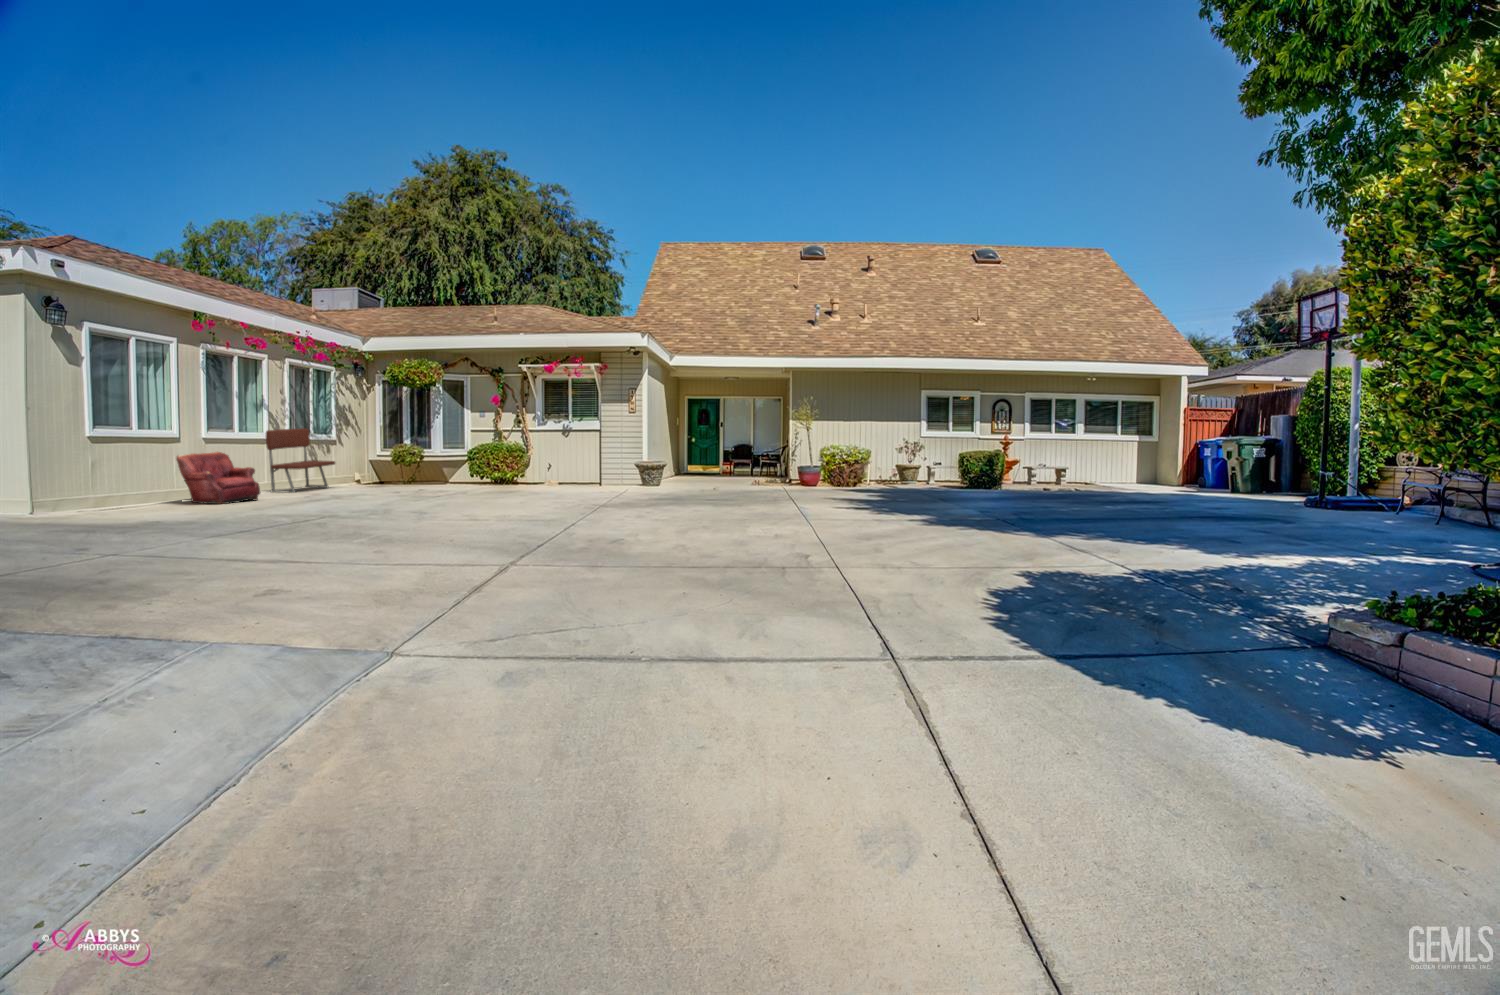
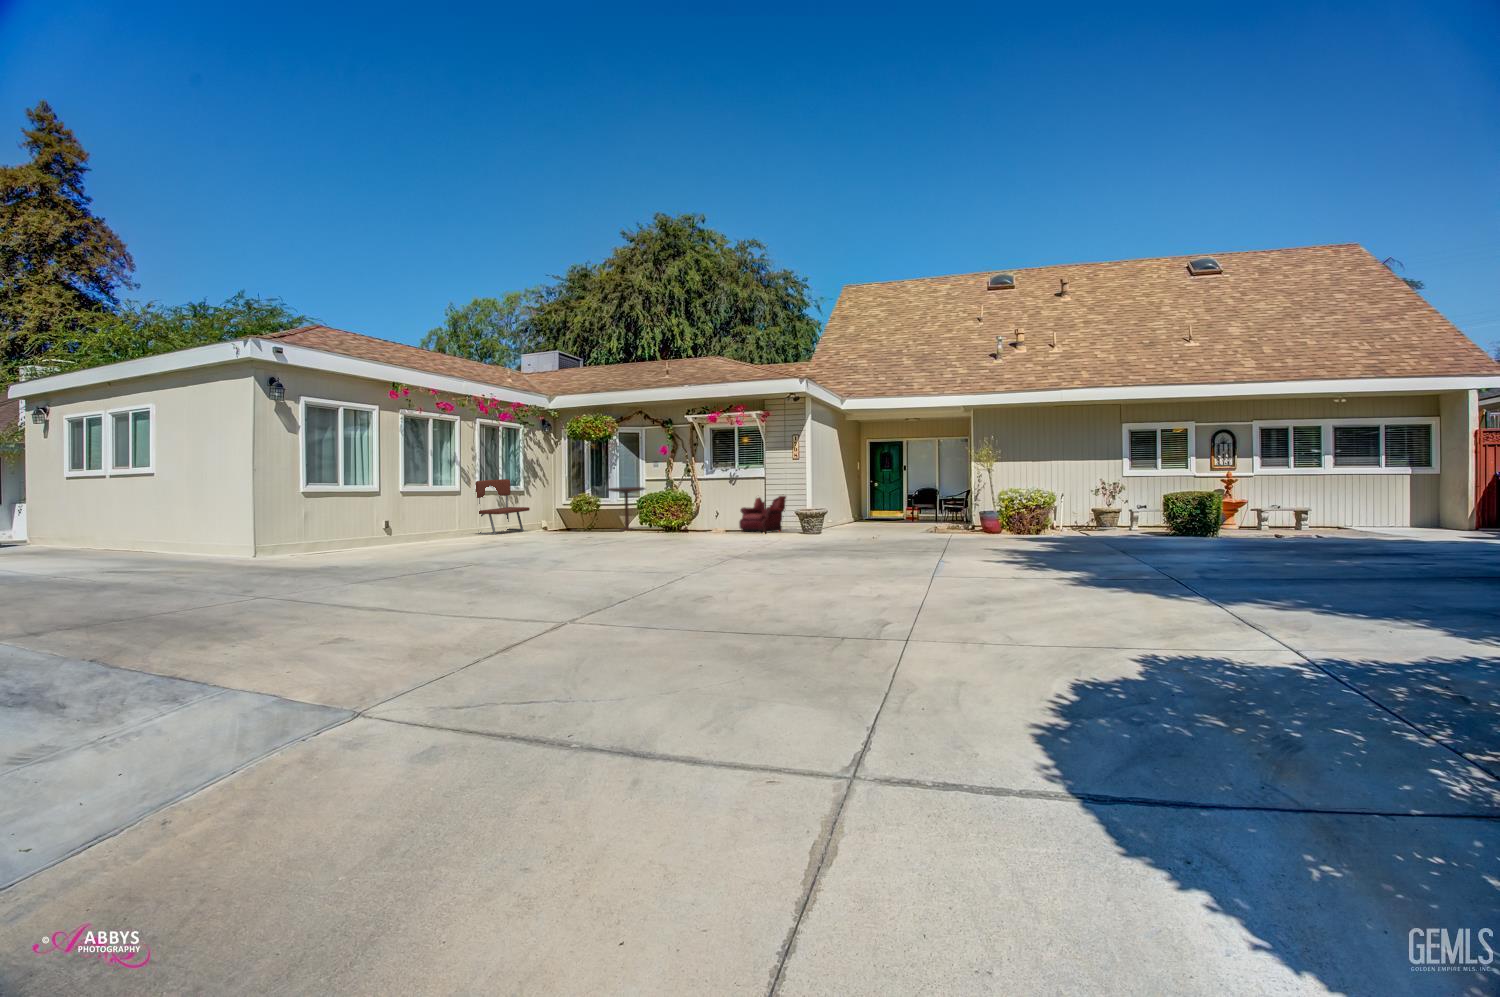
pedestal table: none [429,440,475,487] -> present [607,487,645,531]
armchair: present [176,452,260,504] -> present [739,496,786,533]

